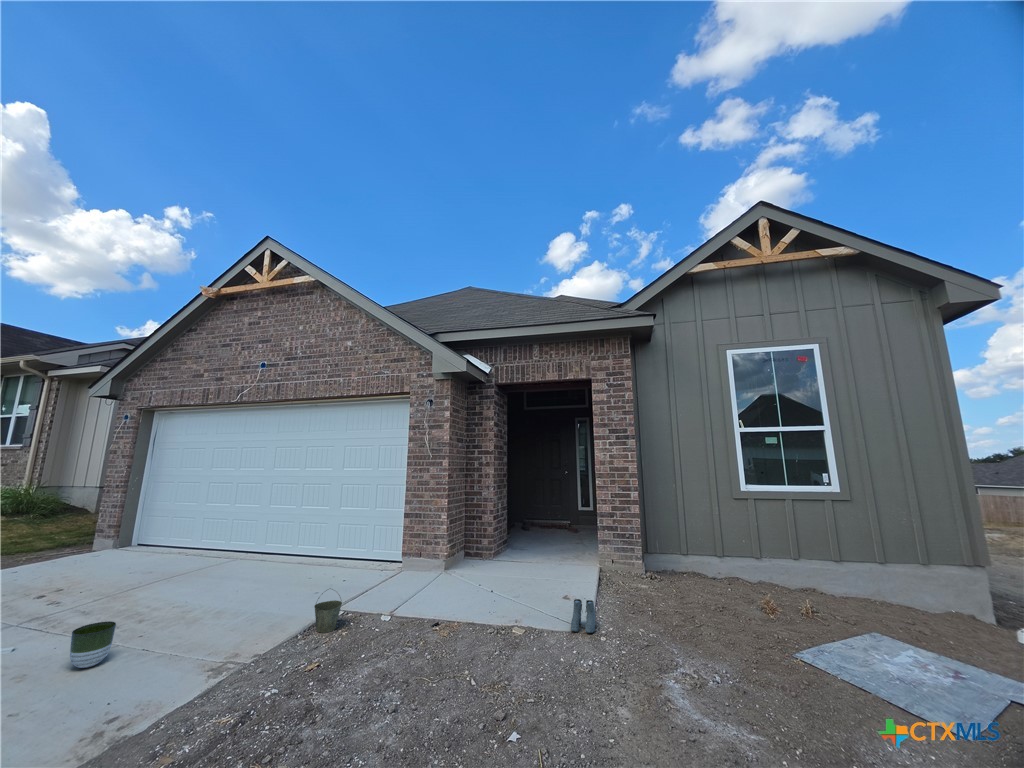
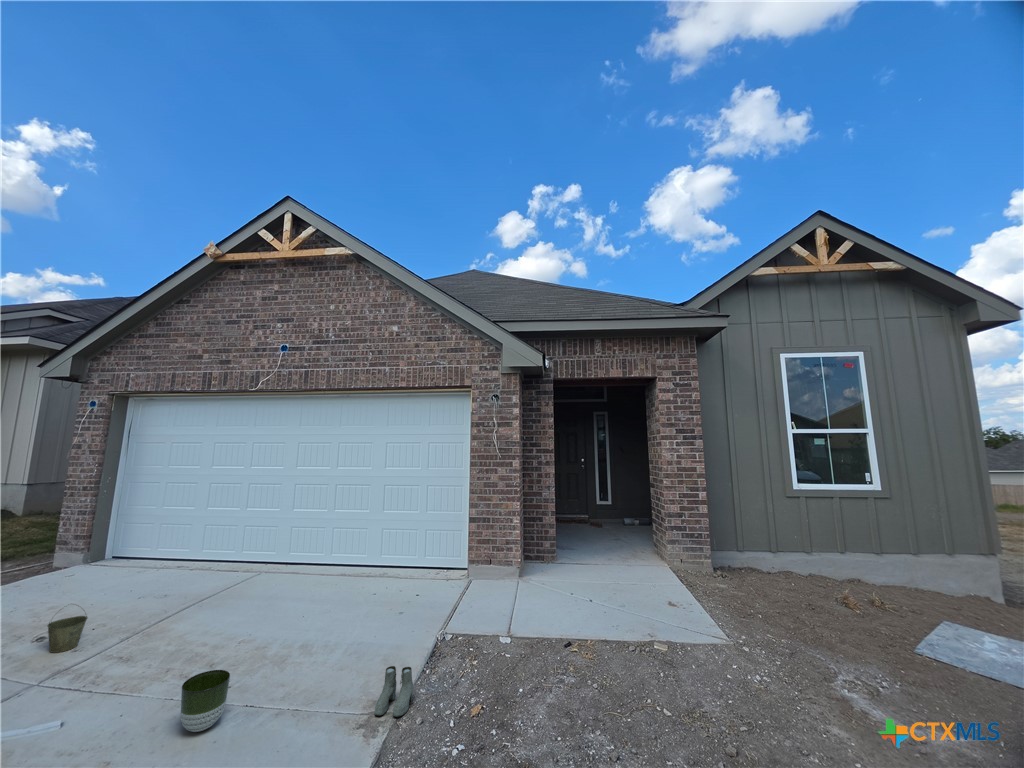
bucket: present [314,593,342,633] -> present [47,616,88,653]
boots: present [571,599,595,633] -> present [374,666,413,717]

